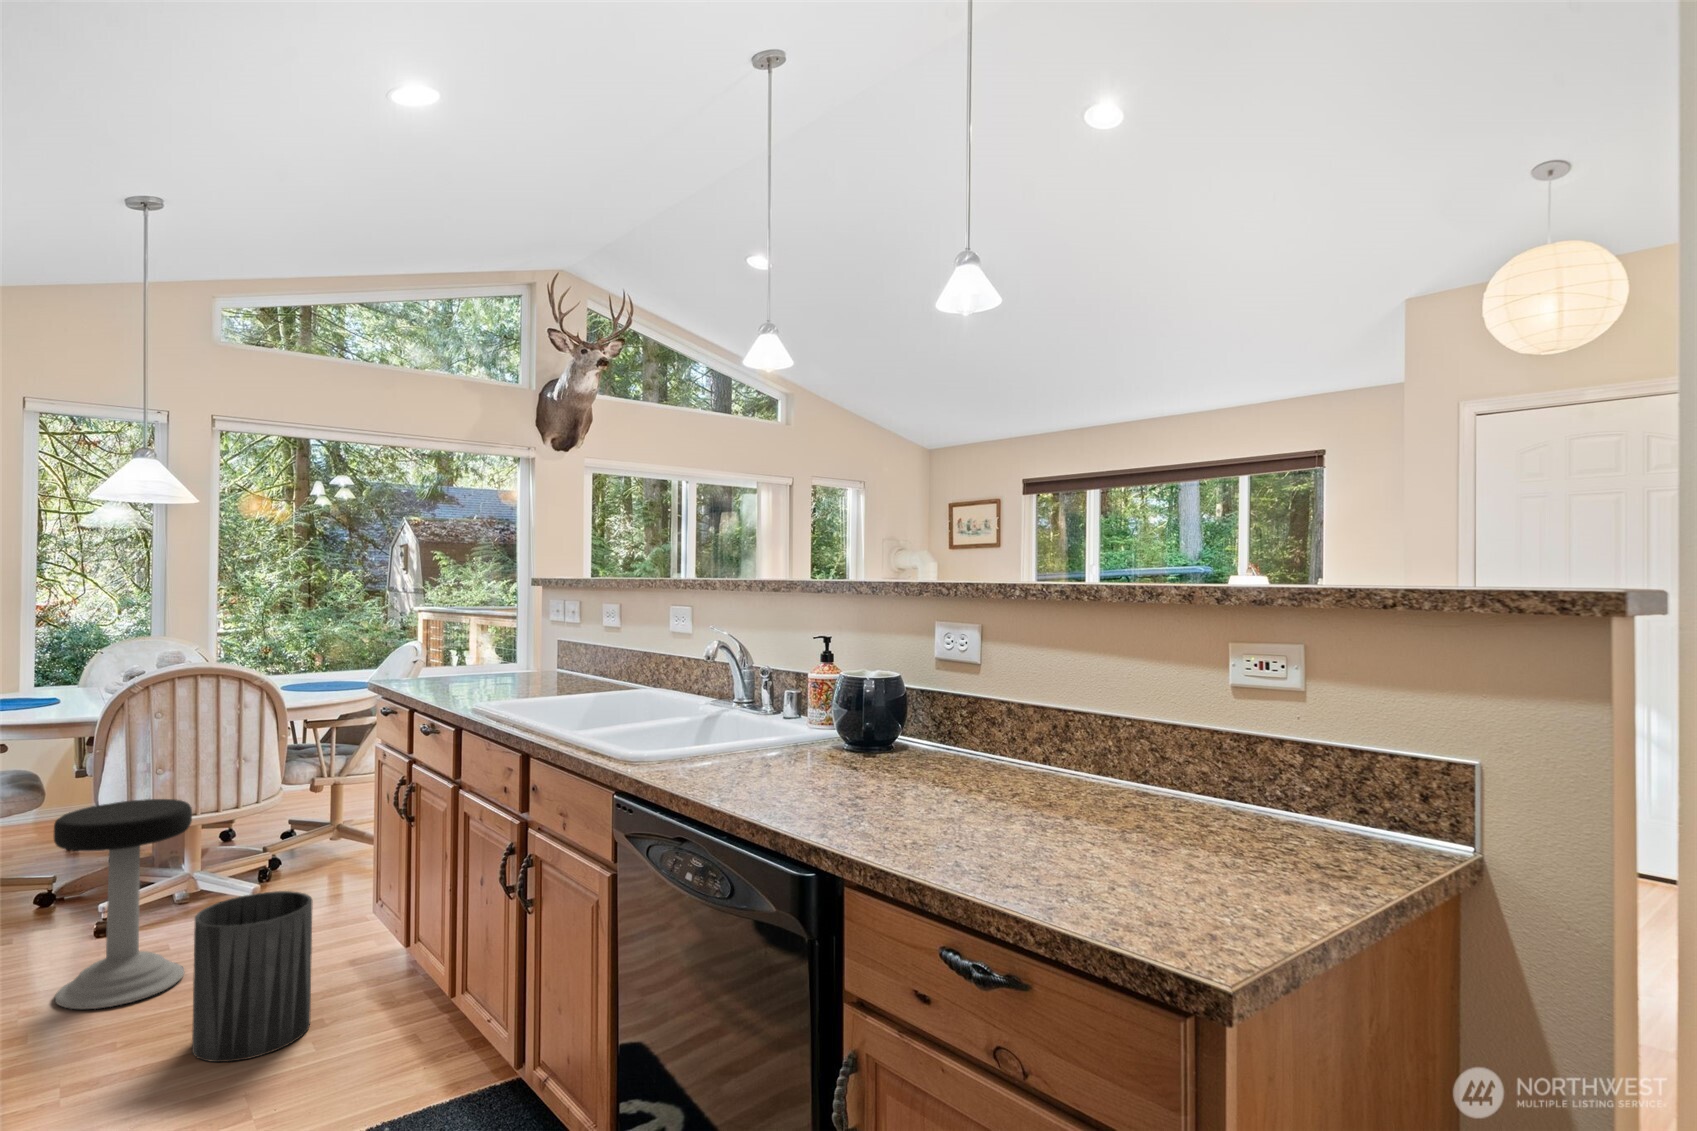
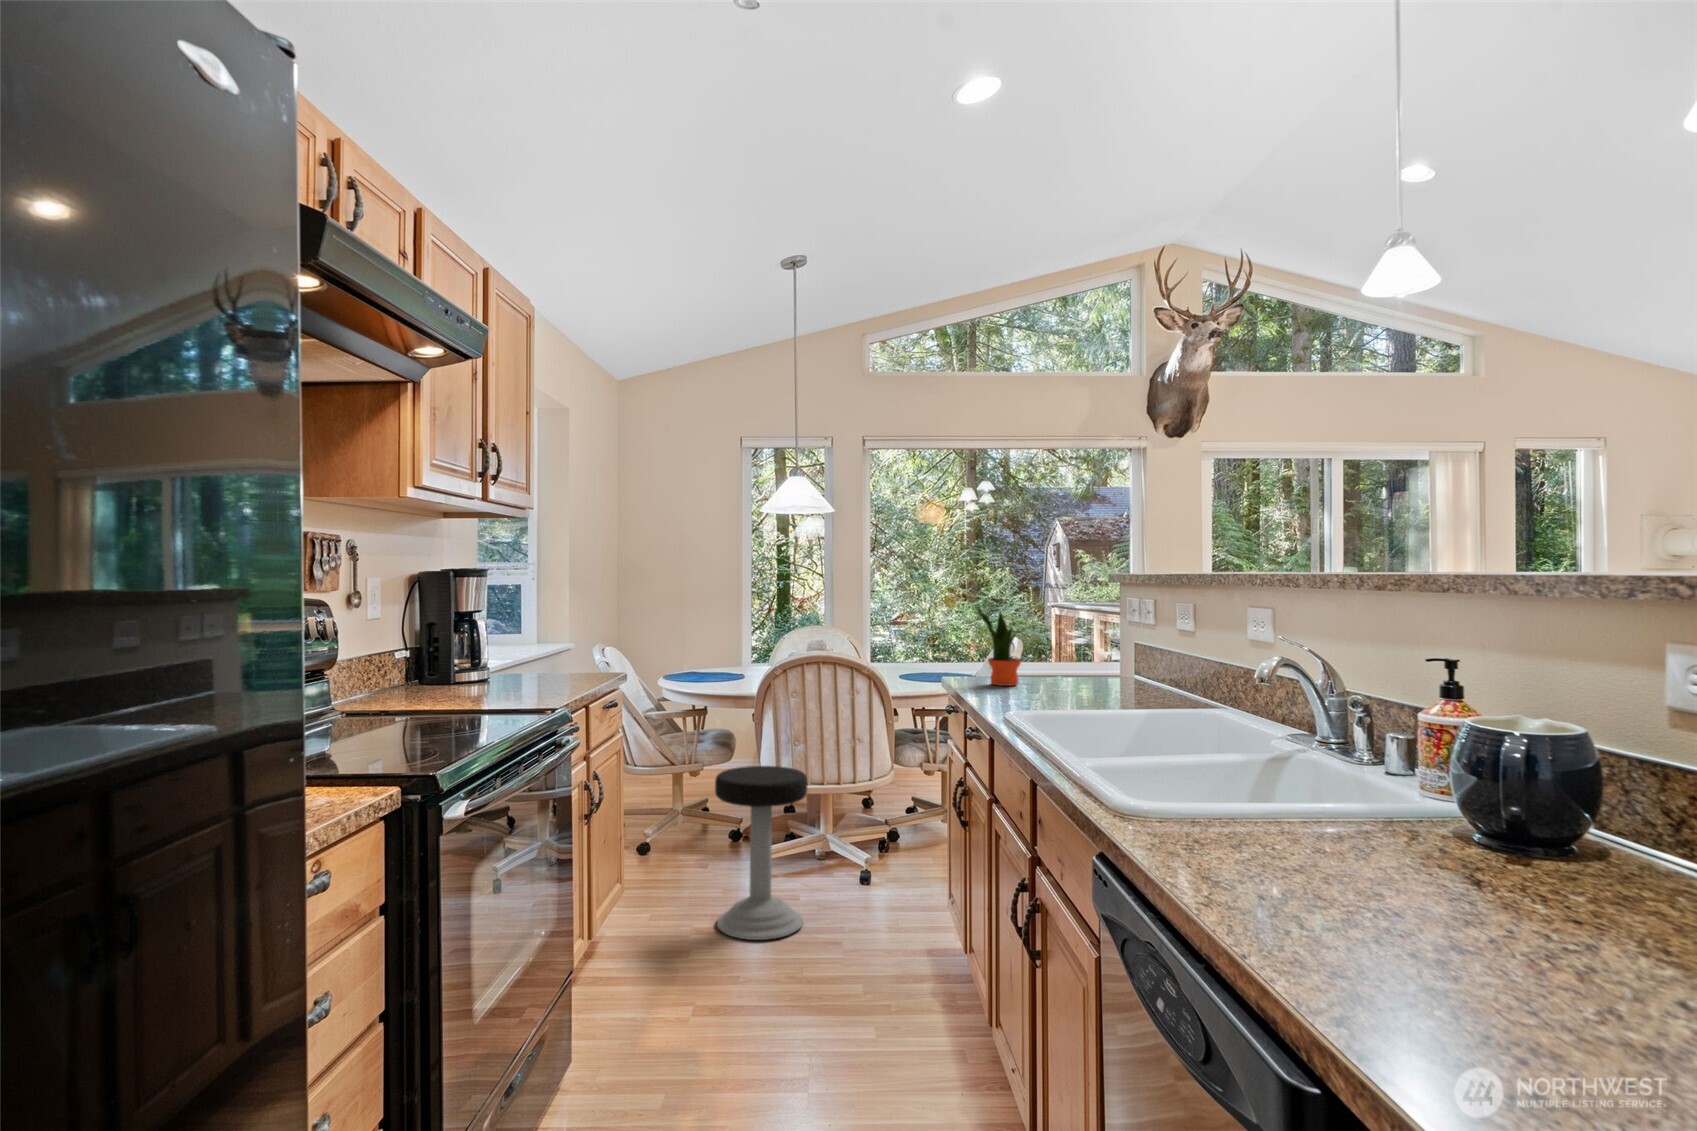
potted plant: none [407,606,454,685] -> present [977,607,1021,686]
trash can: present [192,891,312,1062] -> none [789,867,882,1021]

